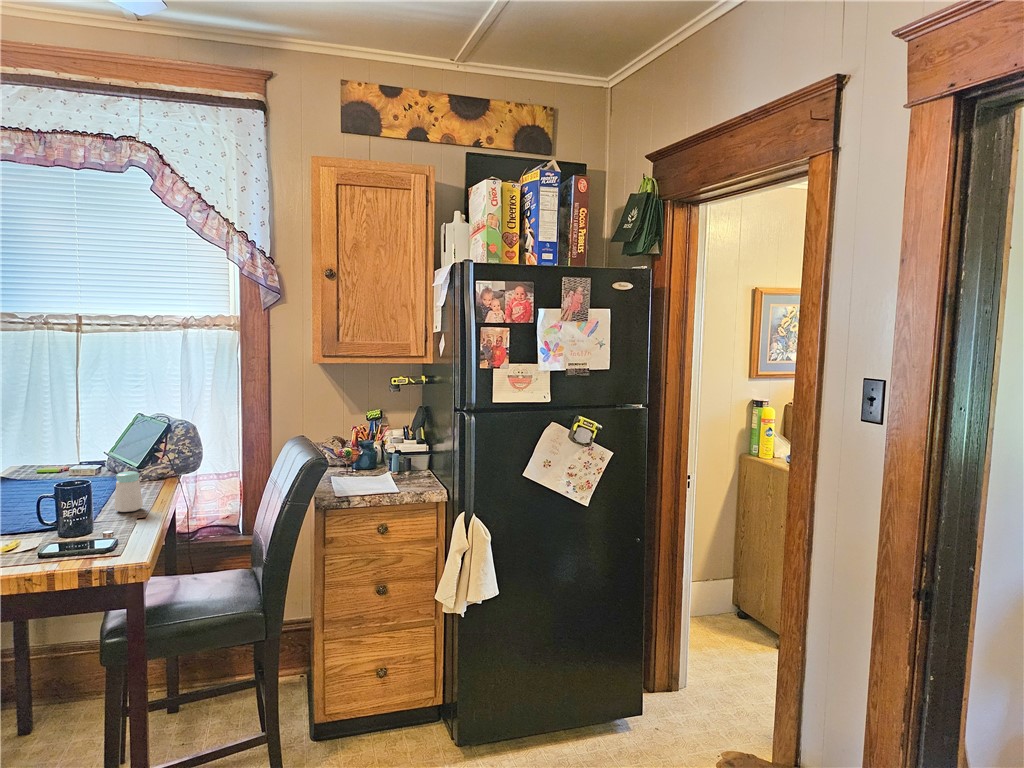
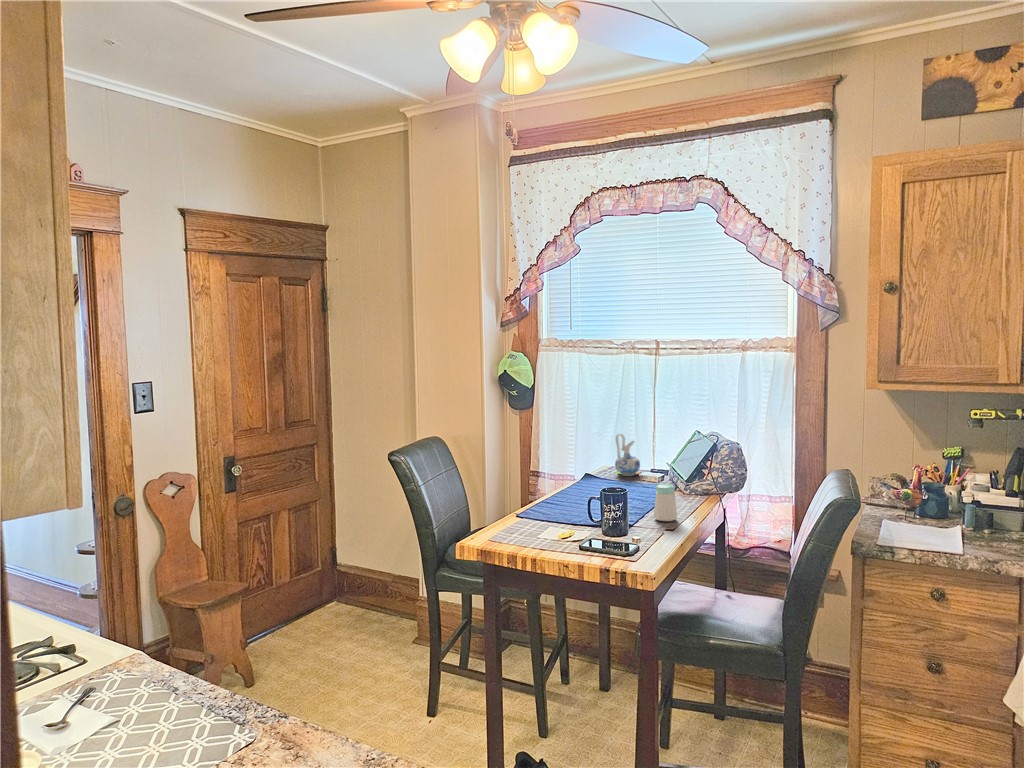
ceramic pitcher: none [32,425,68,475] -> present [615,434,640,476]

